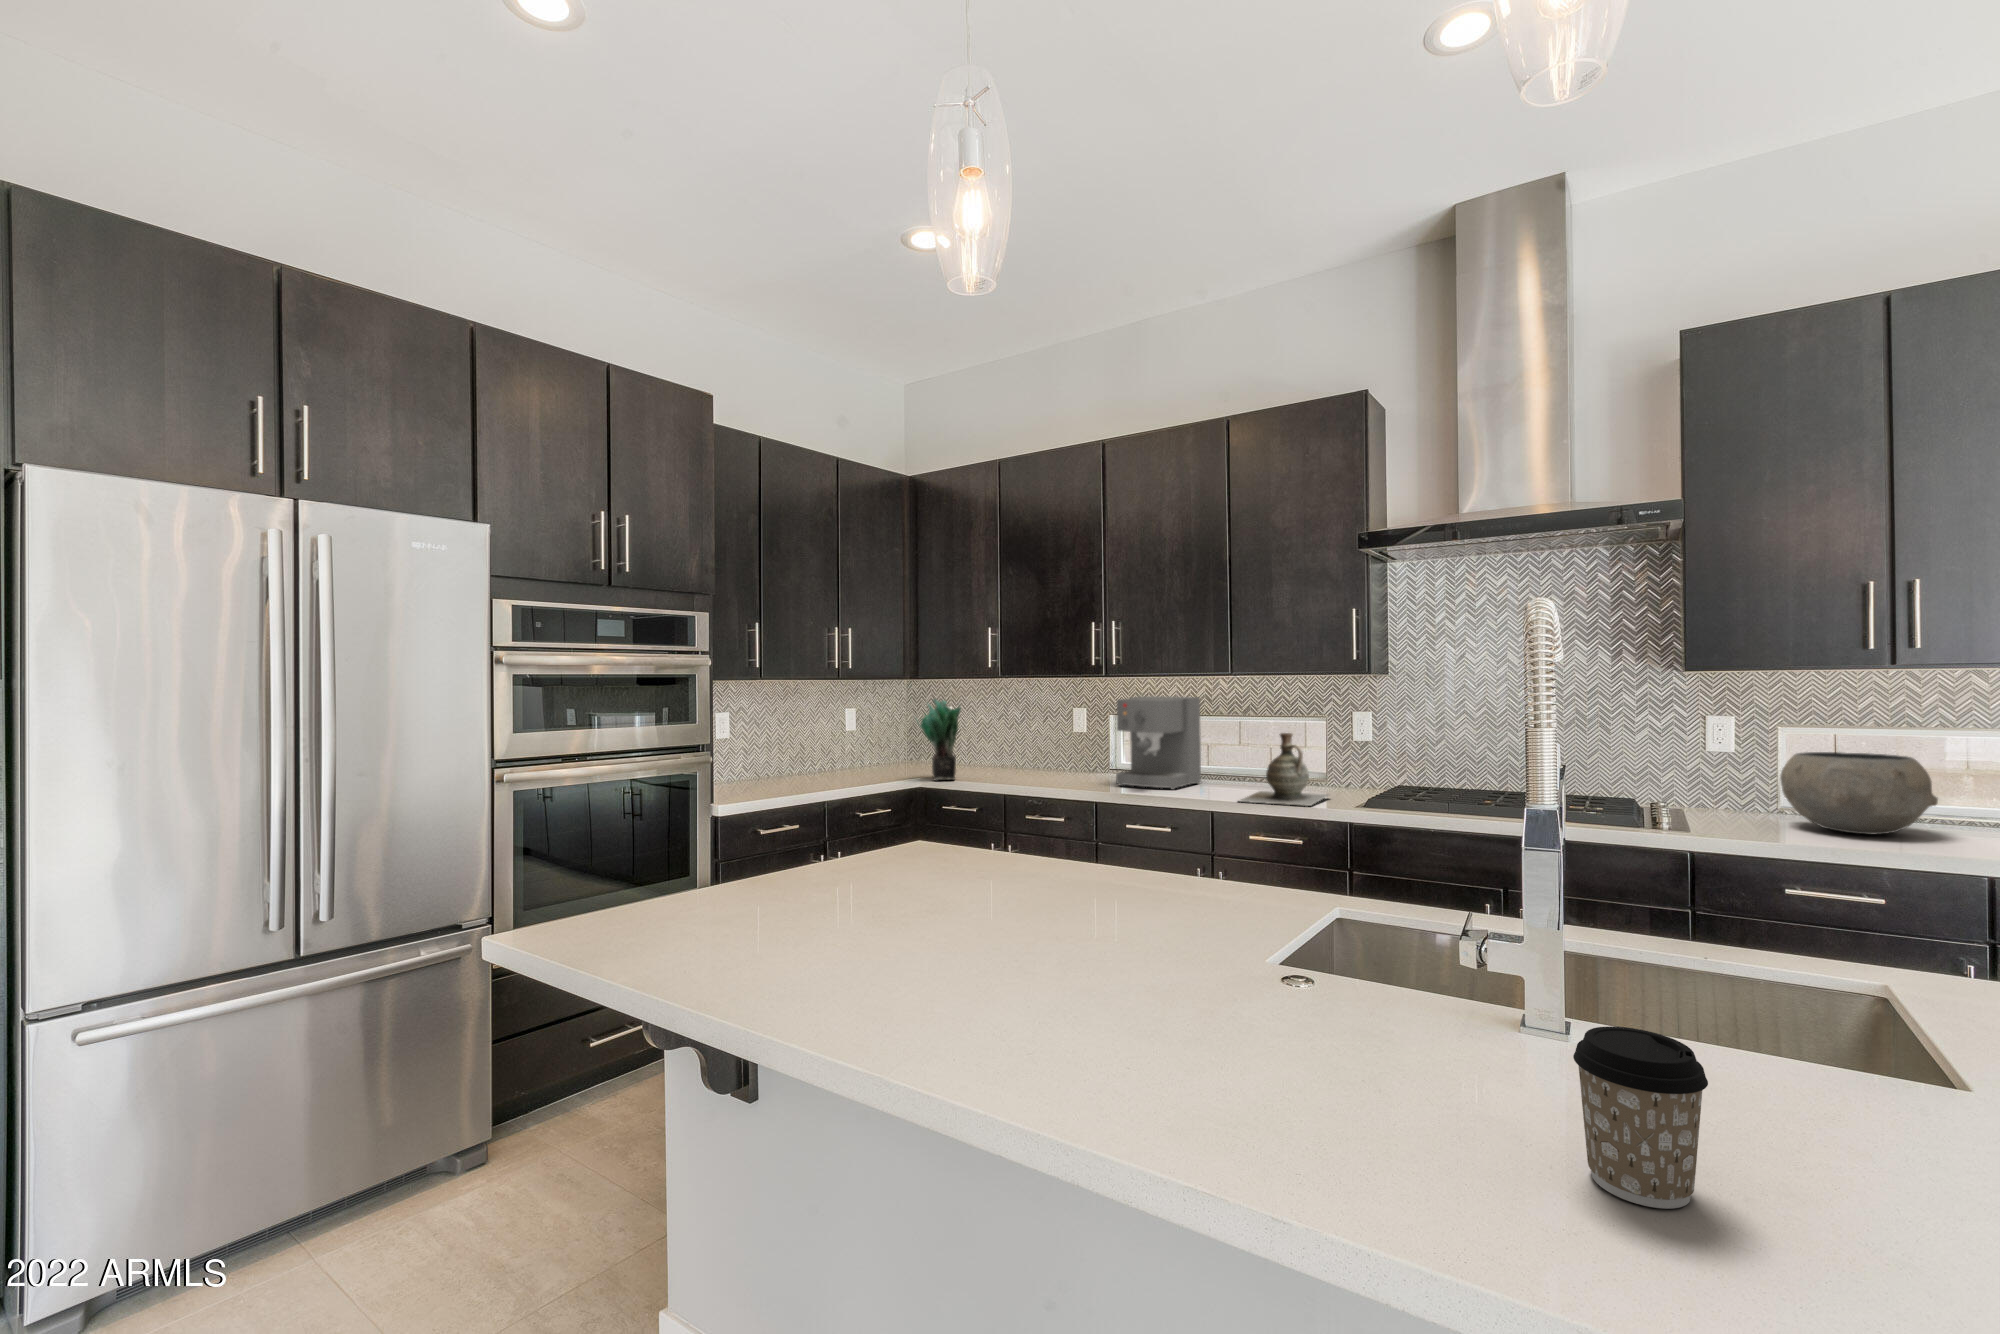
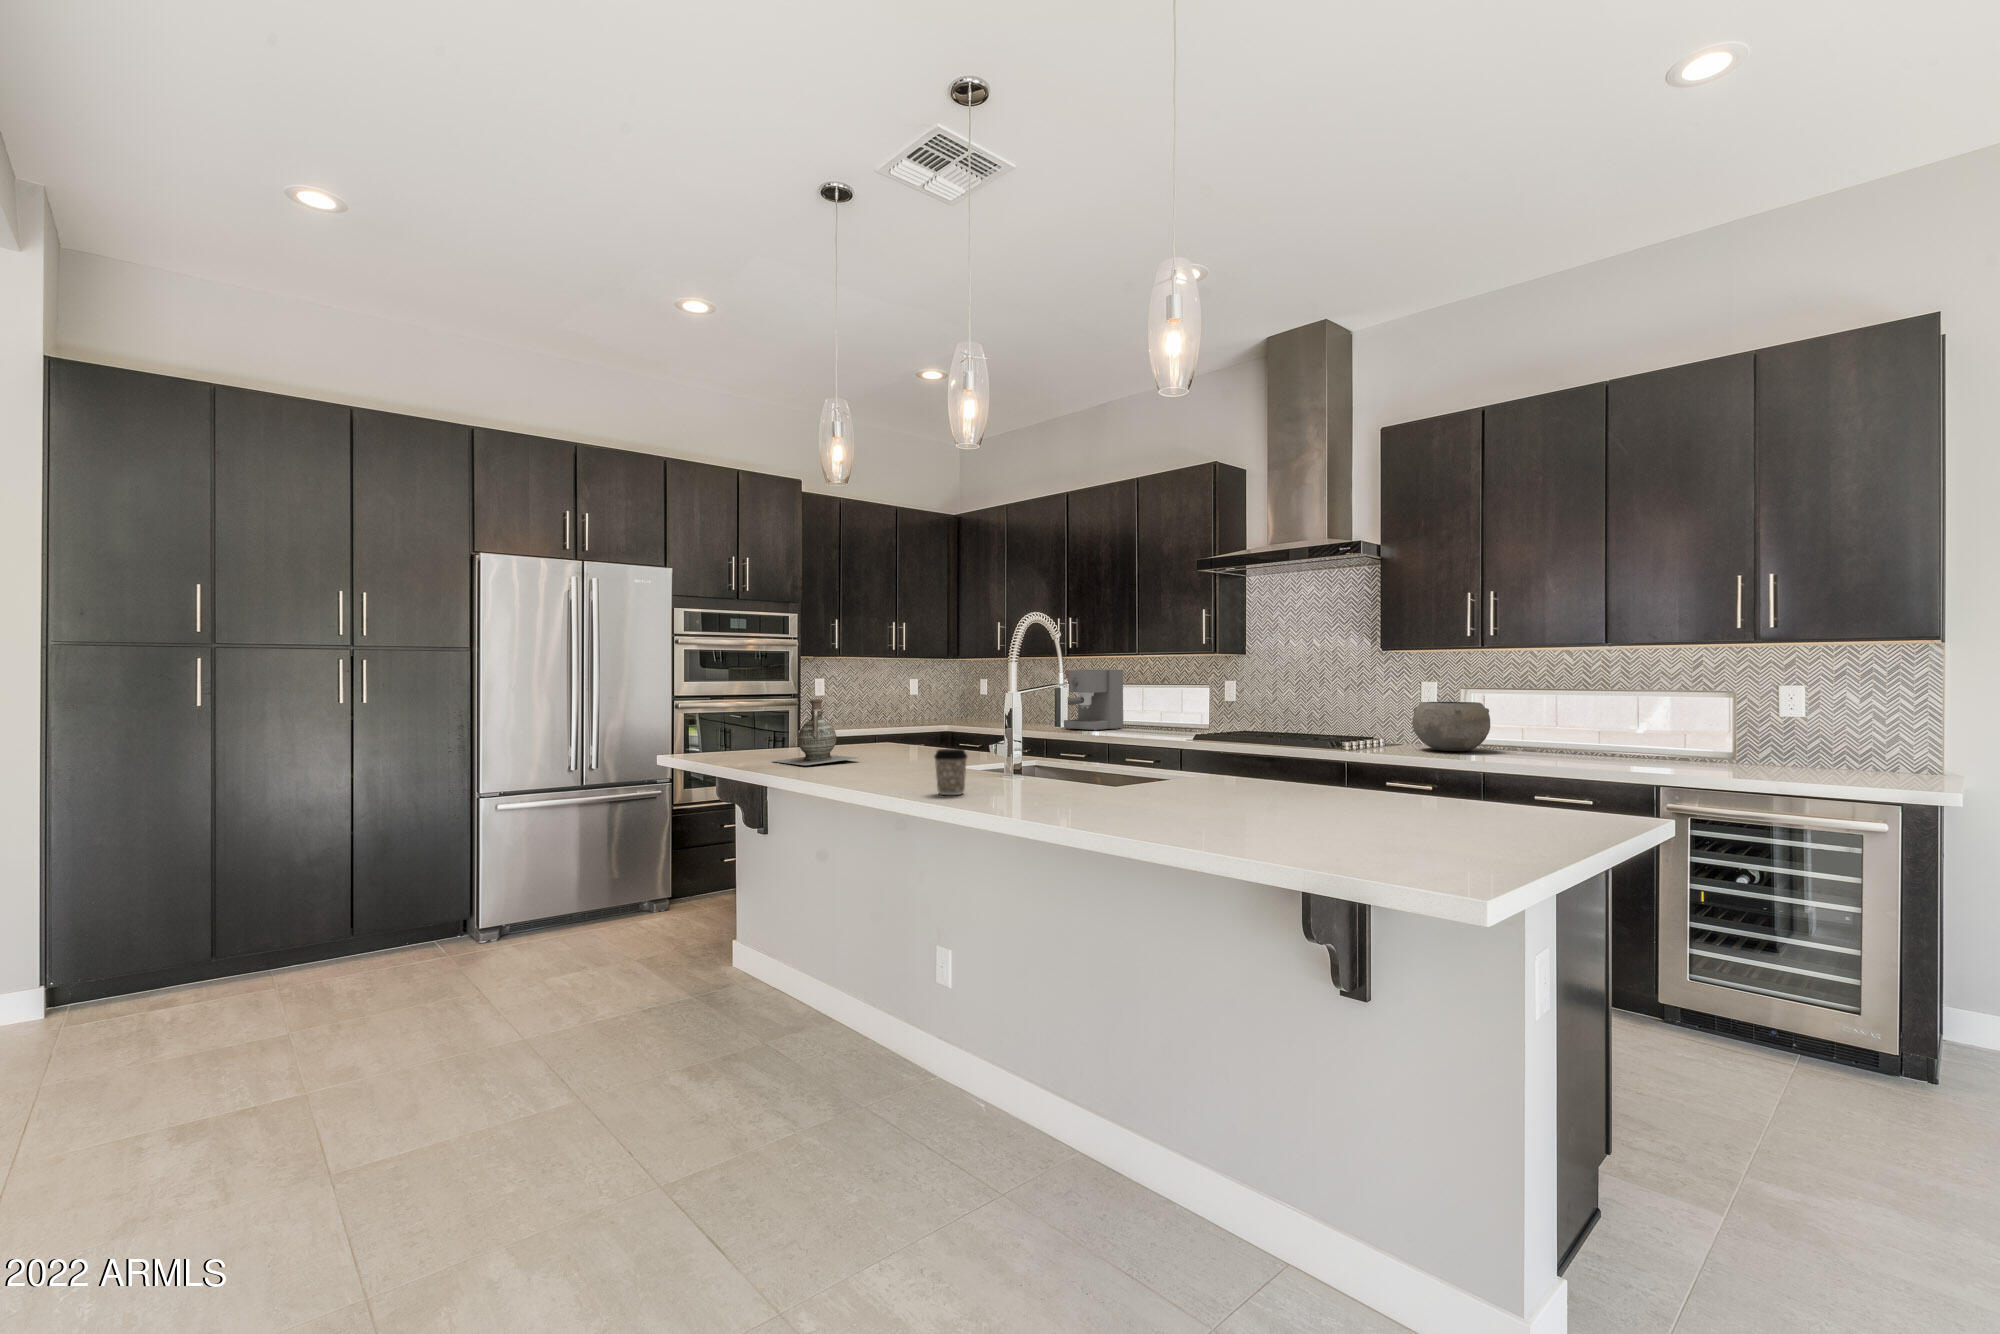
potted plant: present [915,699,961,781] -> none [943,670,973,725]
ceramic jug: present [1240,733,1330,806] -> present [773,699,857,765]

